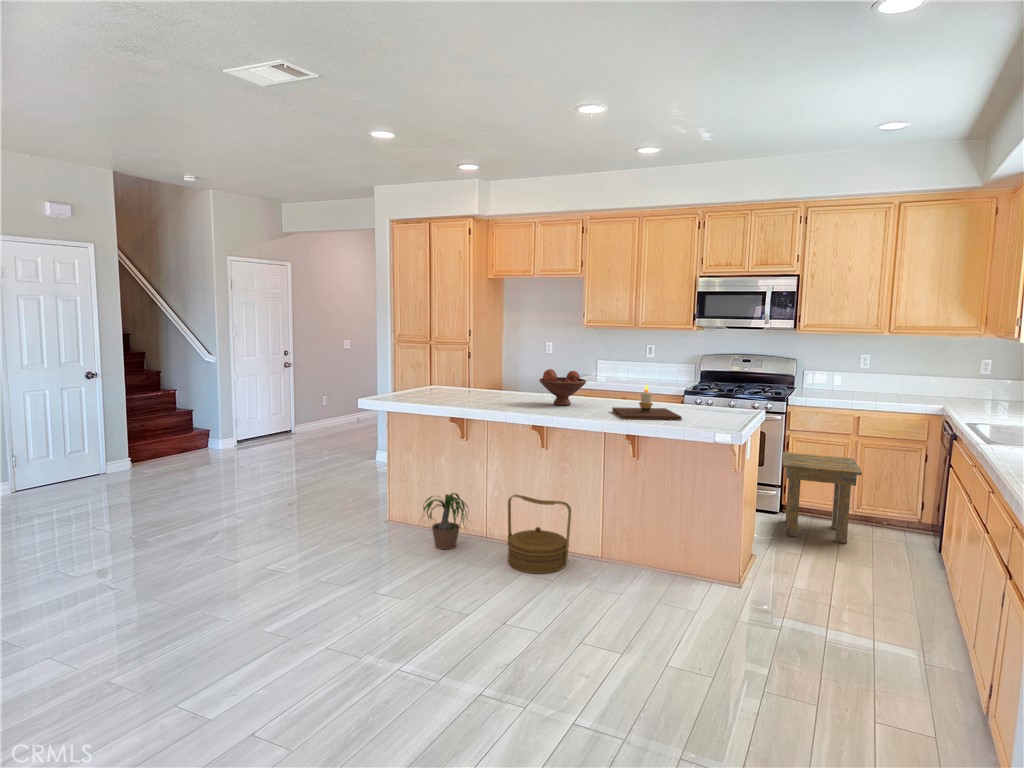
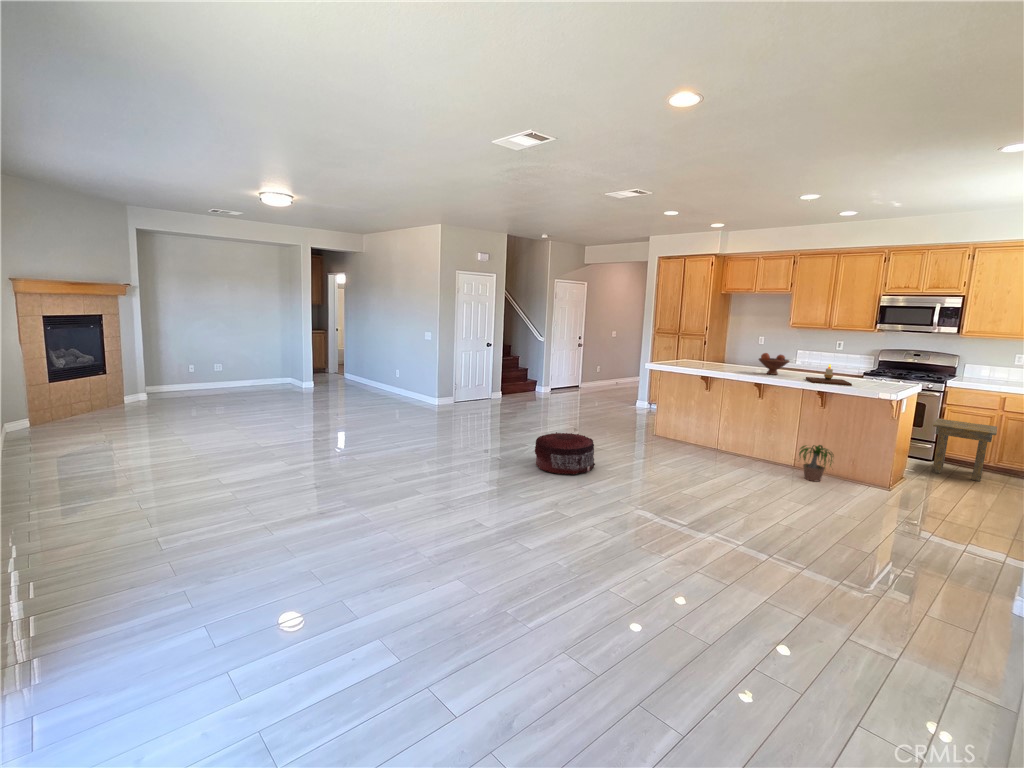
potted plant: present [423,493,468,549] -> present [799,445,833,482]
woven basket: present [507,495,571,574] -> none [732,423,774,468]
pouf: none [67,563,229,681] -> present [535,432,595,474]

